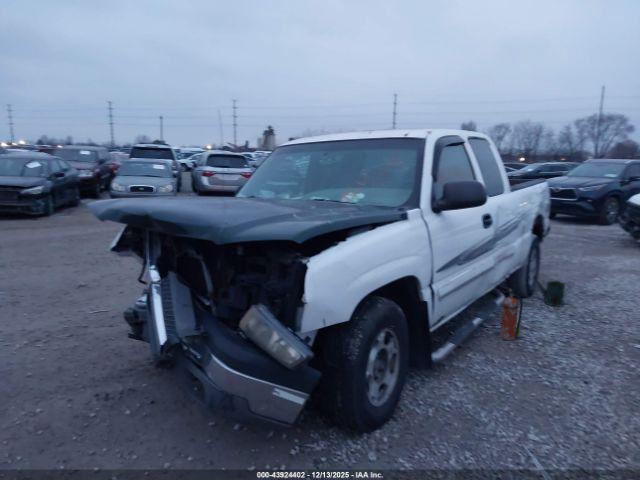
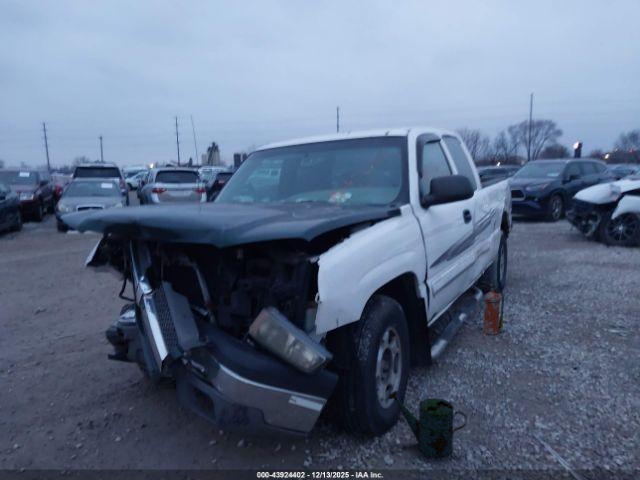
watering can: present [533,276,565,307] -> present [388,391,467,457]

